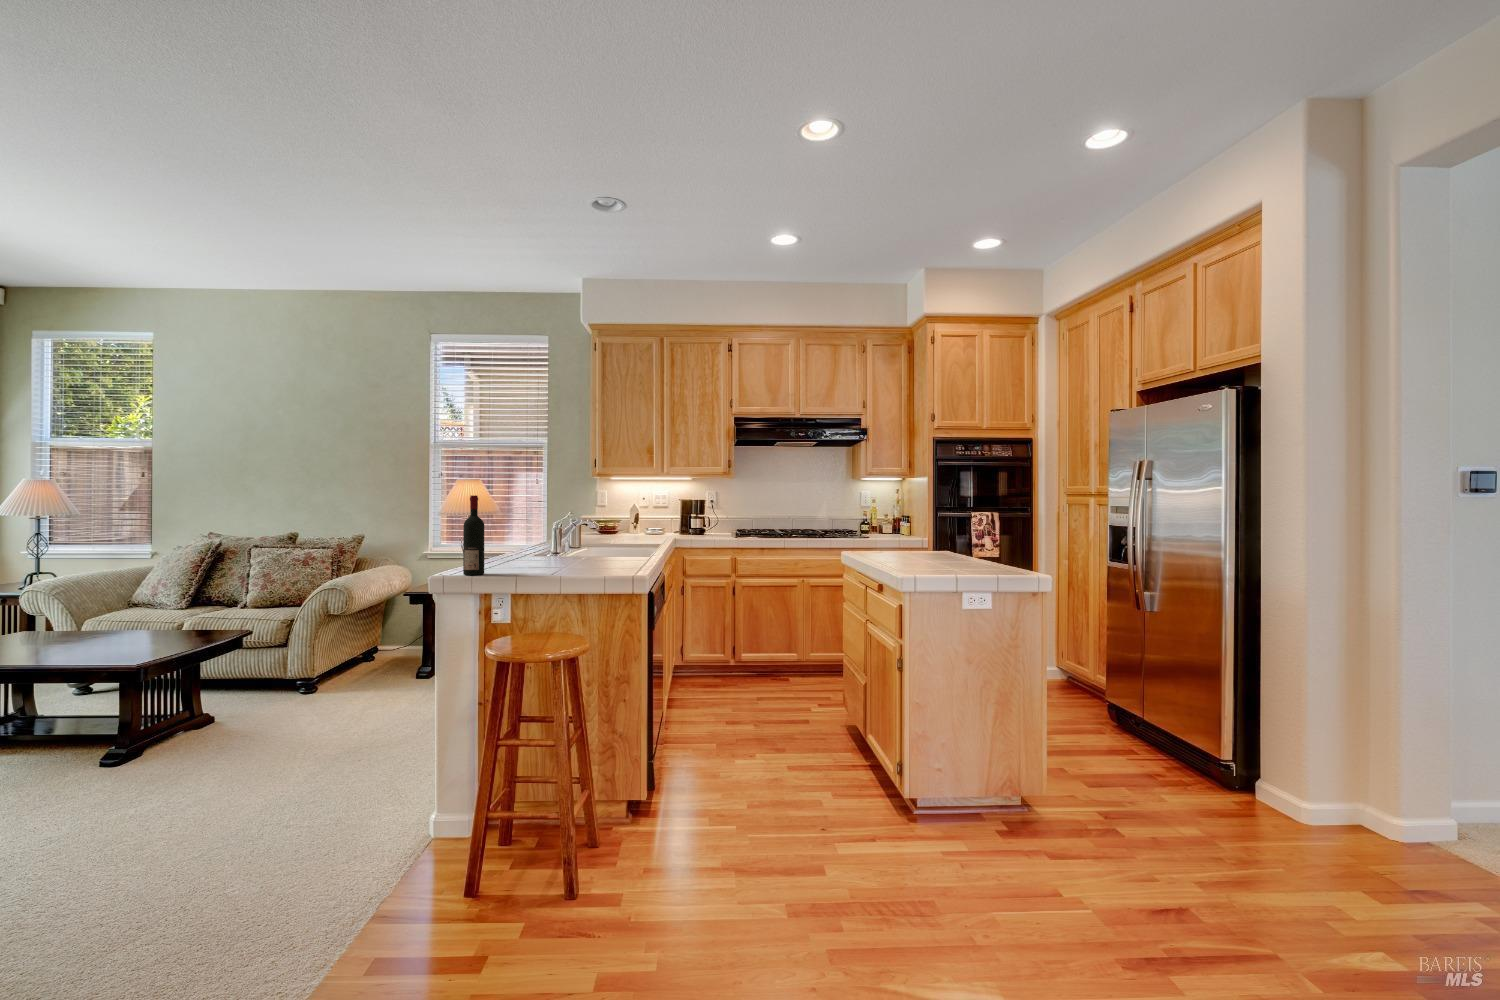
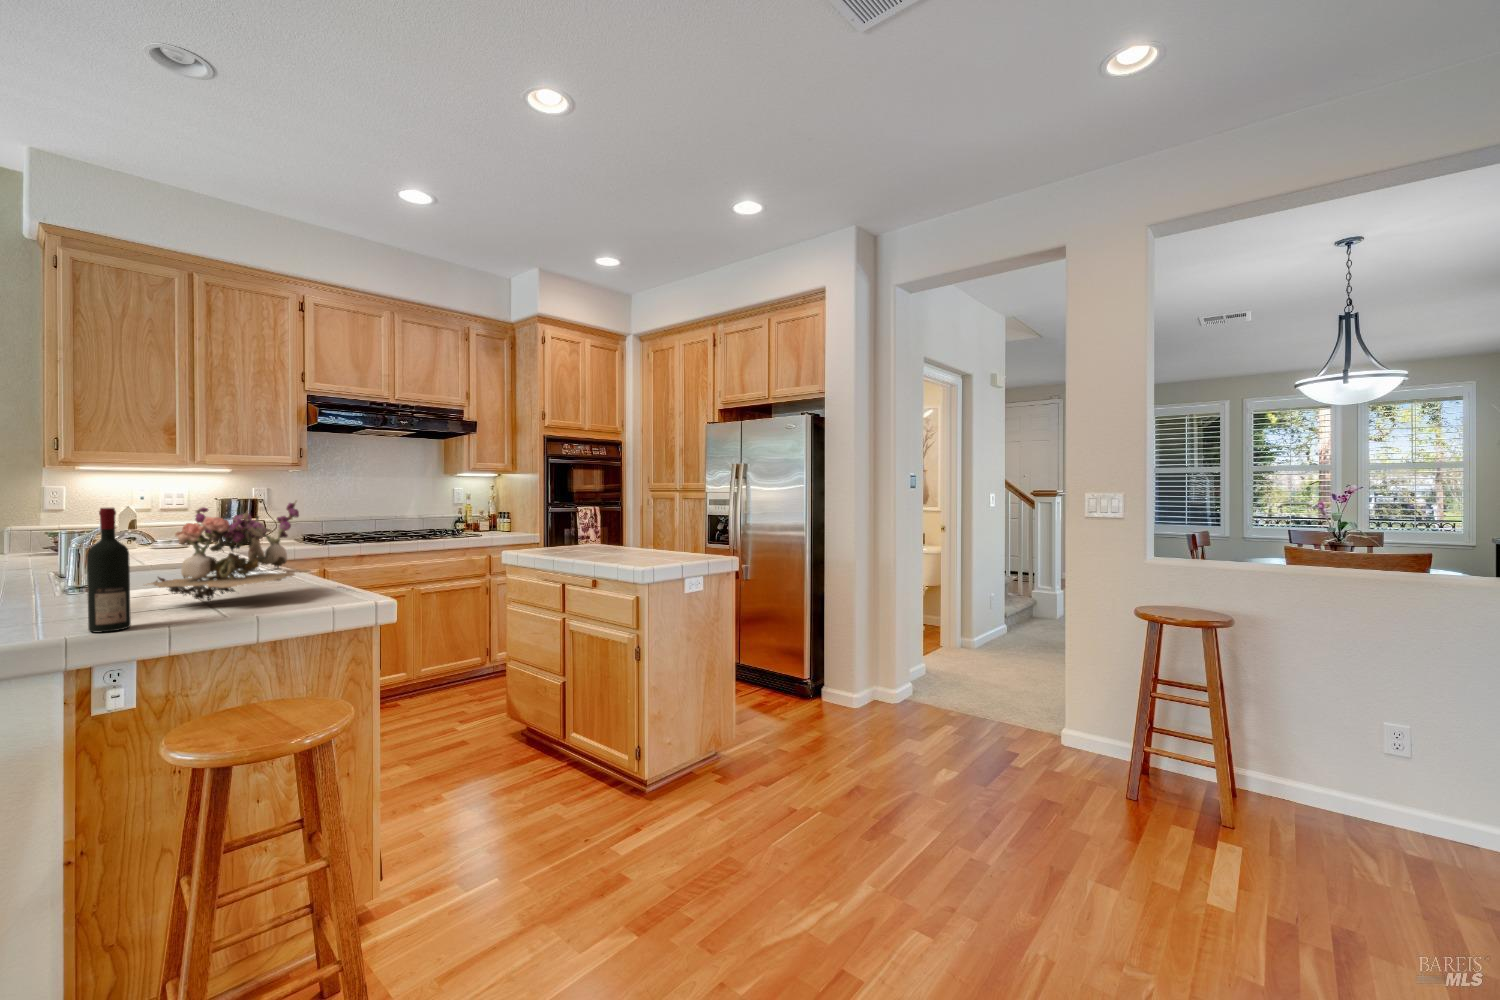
flower arrangement: none [518,495,612,567] -> present [147,501,309,602]

